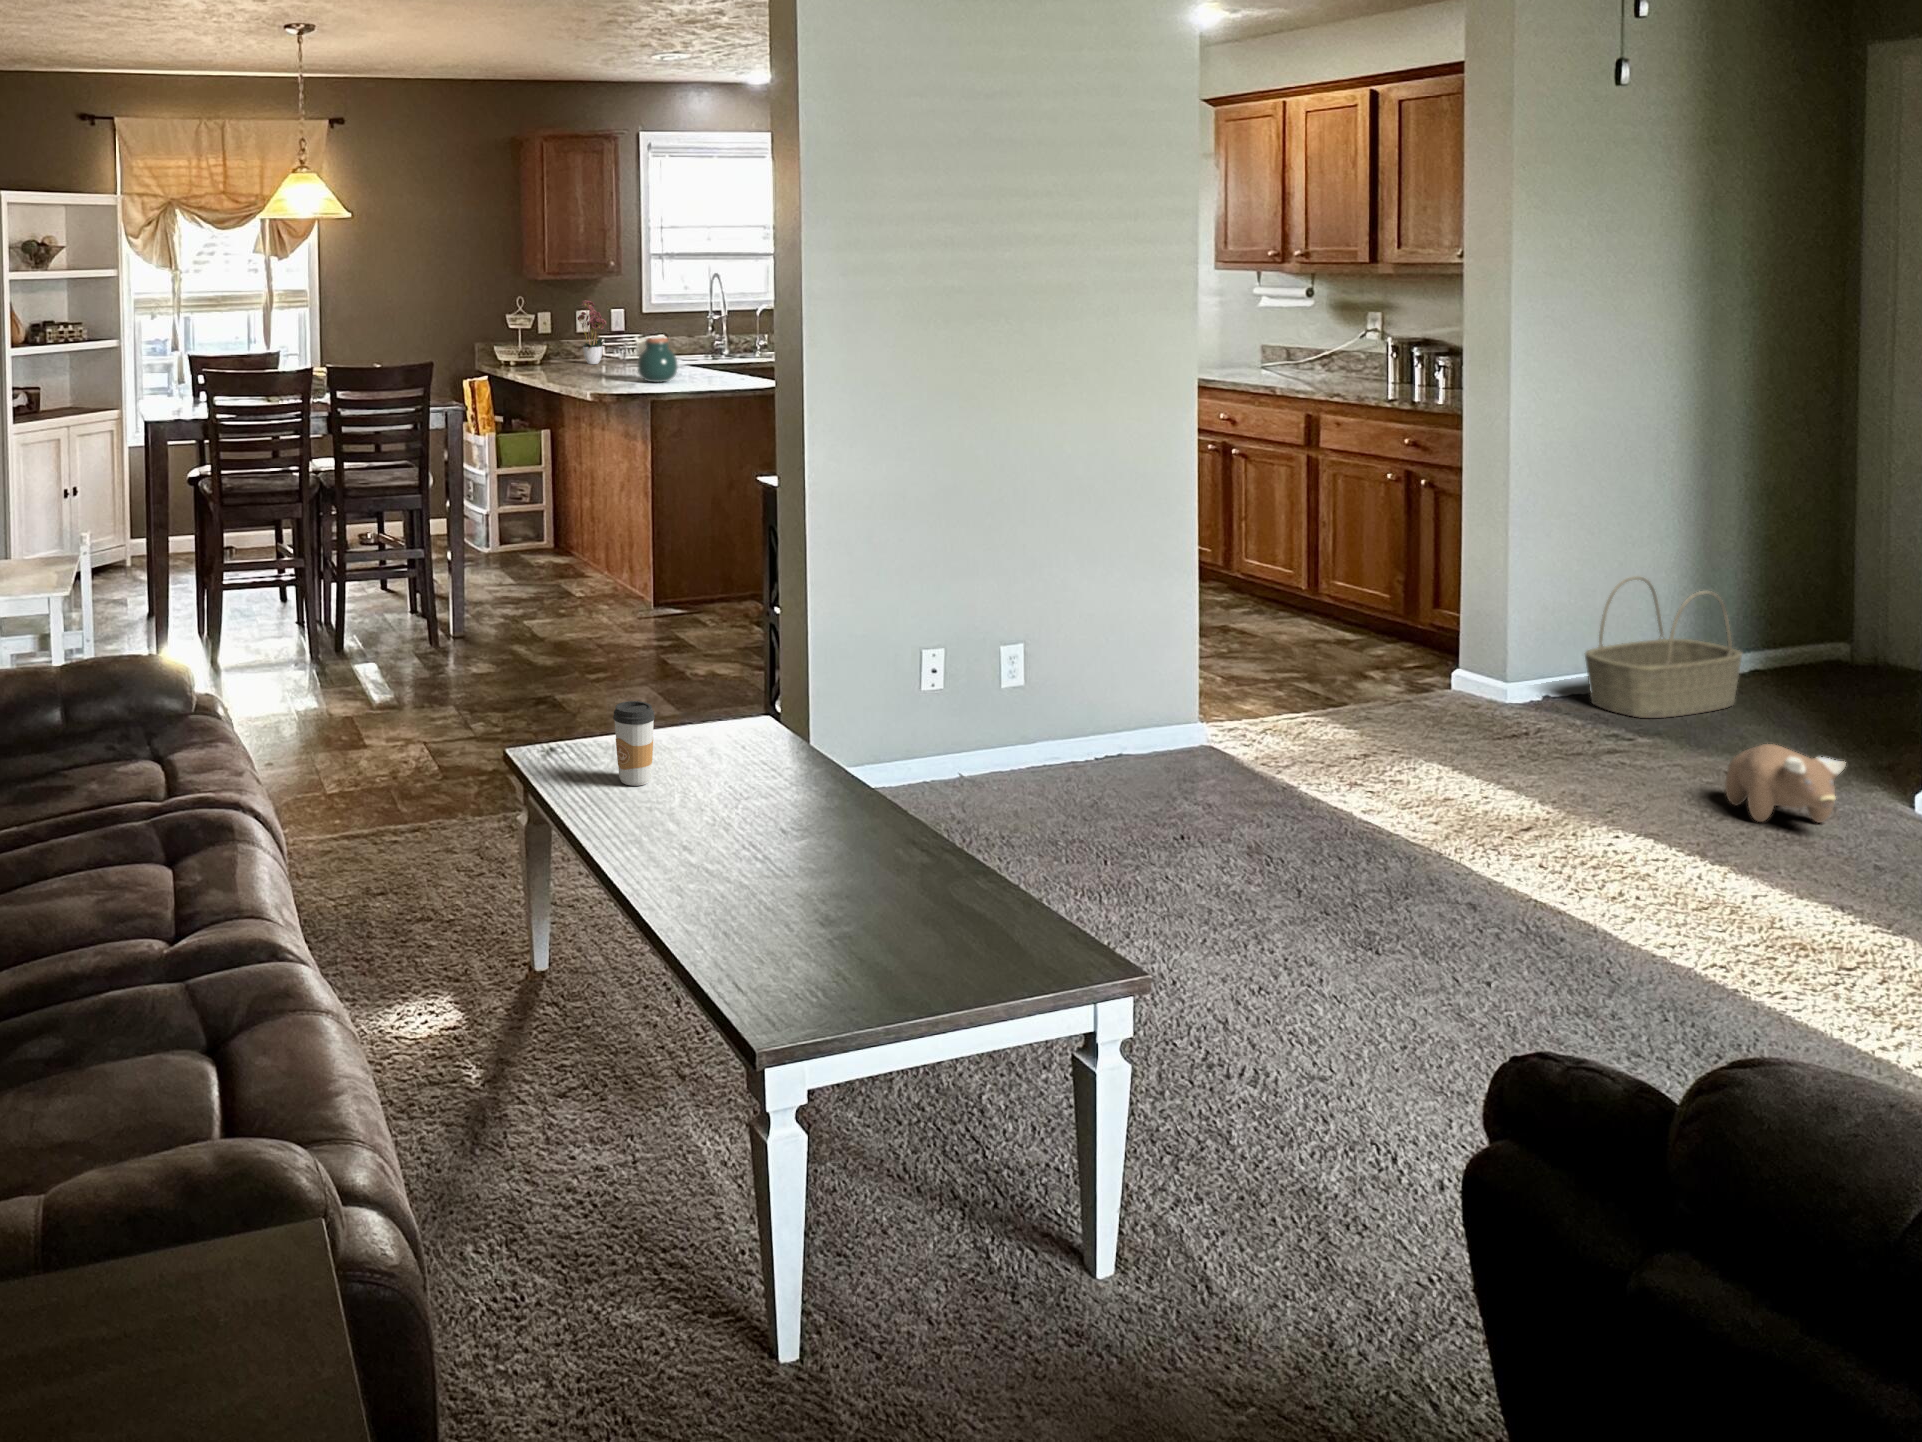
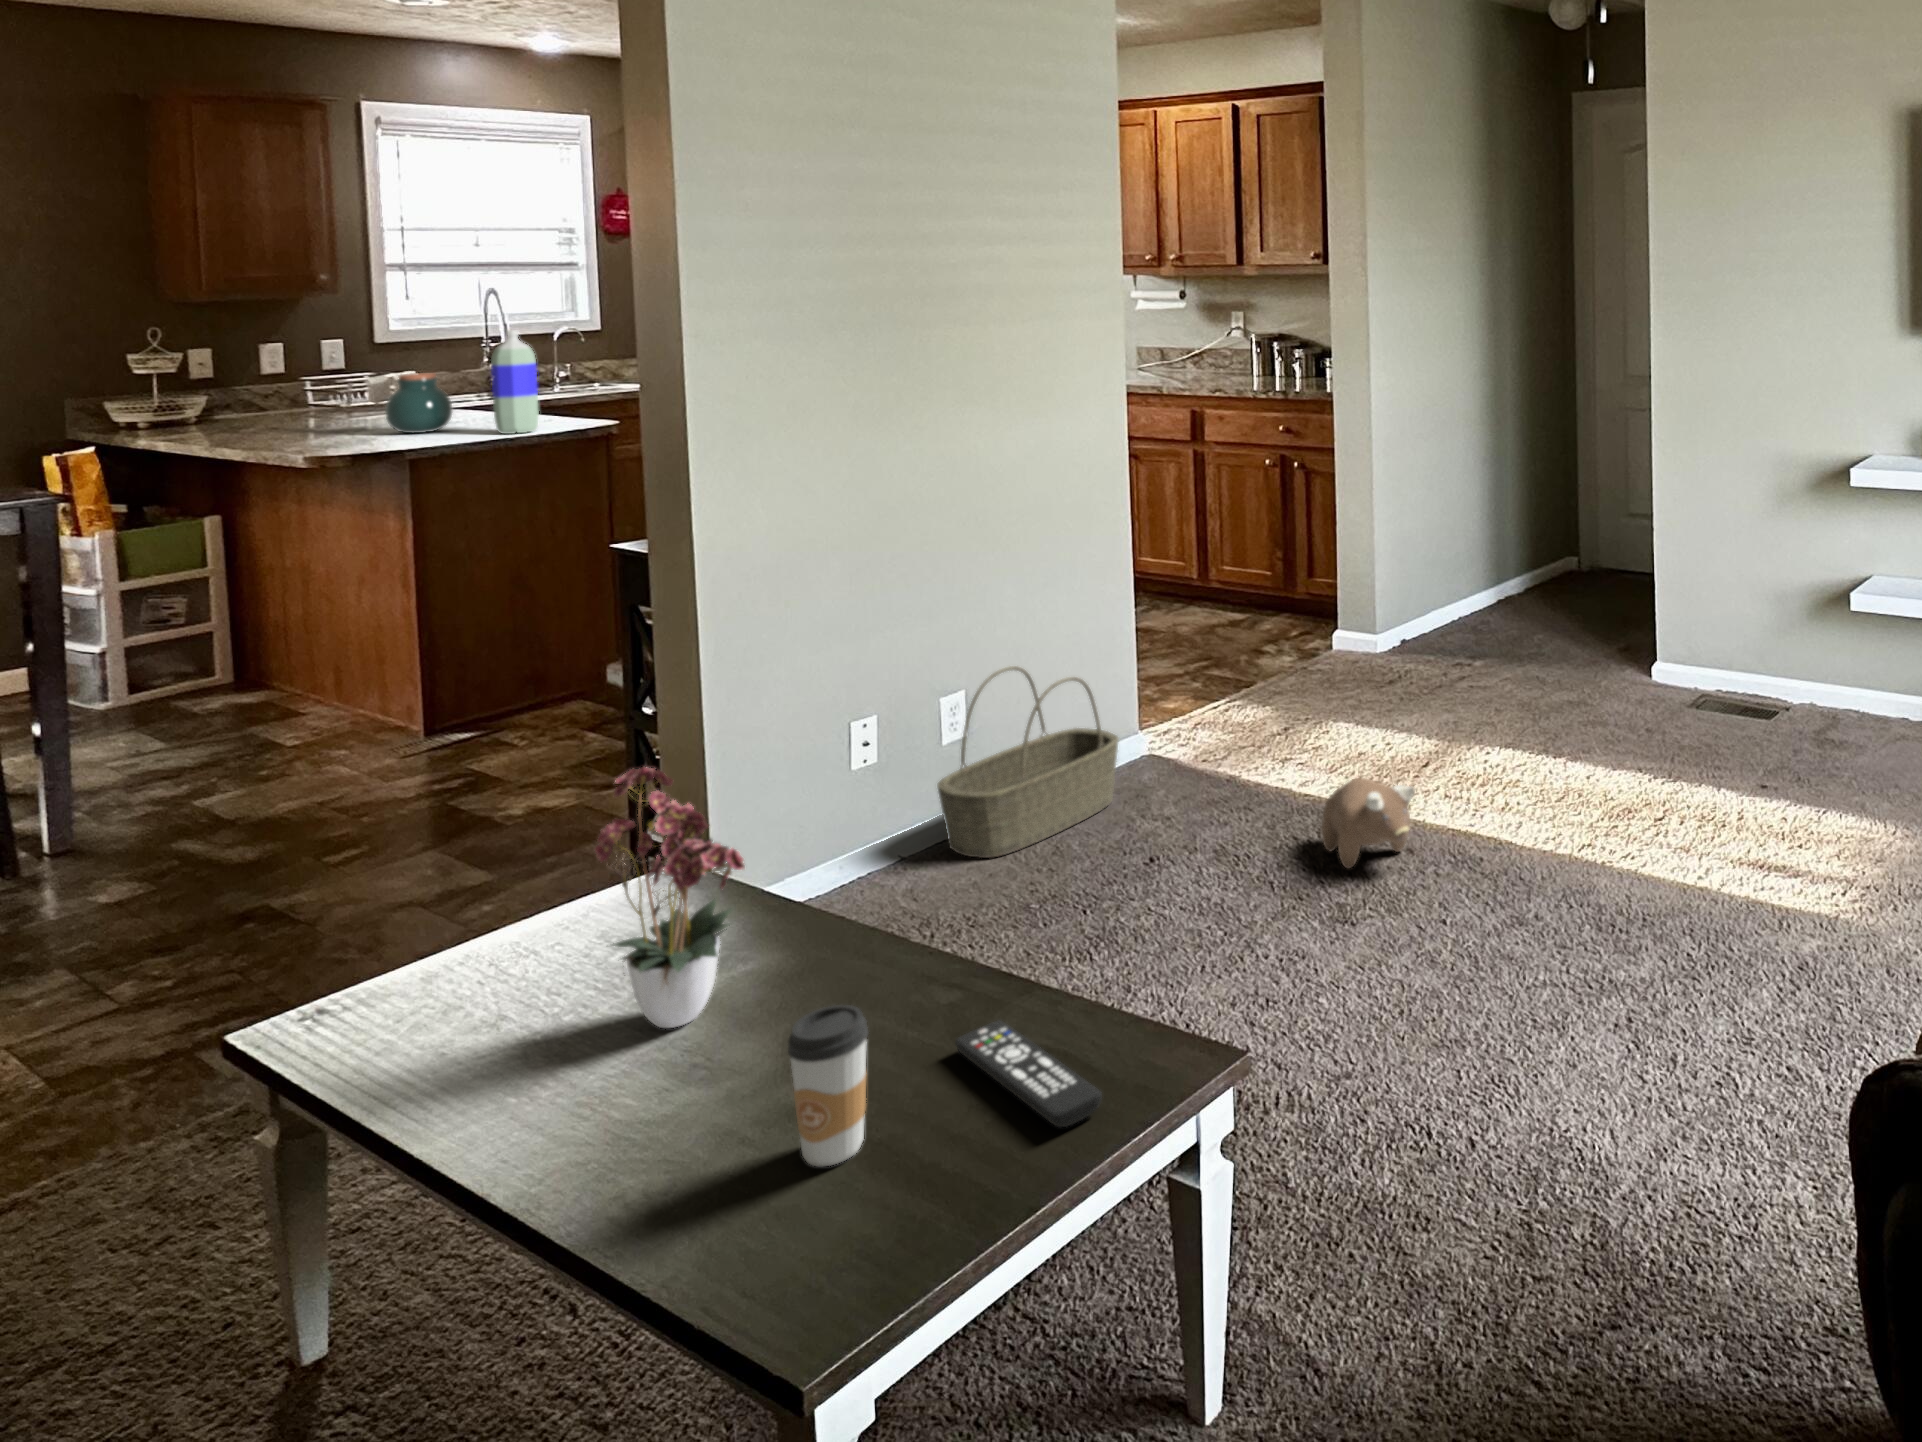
flower arrangement: present [577,300,606,364] -> present [595,767,745,1028]
bottle: none [701,308,731,388] -> present [491,330,539,434]
basket: present [1585,576,1742,718] -> present [937,666,1119,858]
coffee cup: present [613,701,655,786] -> present [788,1005,868,1167]
plush toy: present [1725,744,1845,822] -> present [1321,778,1415,868]
remote control: none [919,885,1014,971] -> present [955,1021,1102,1127]

